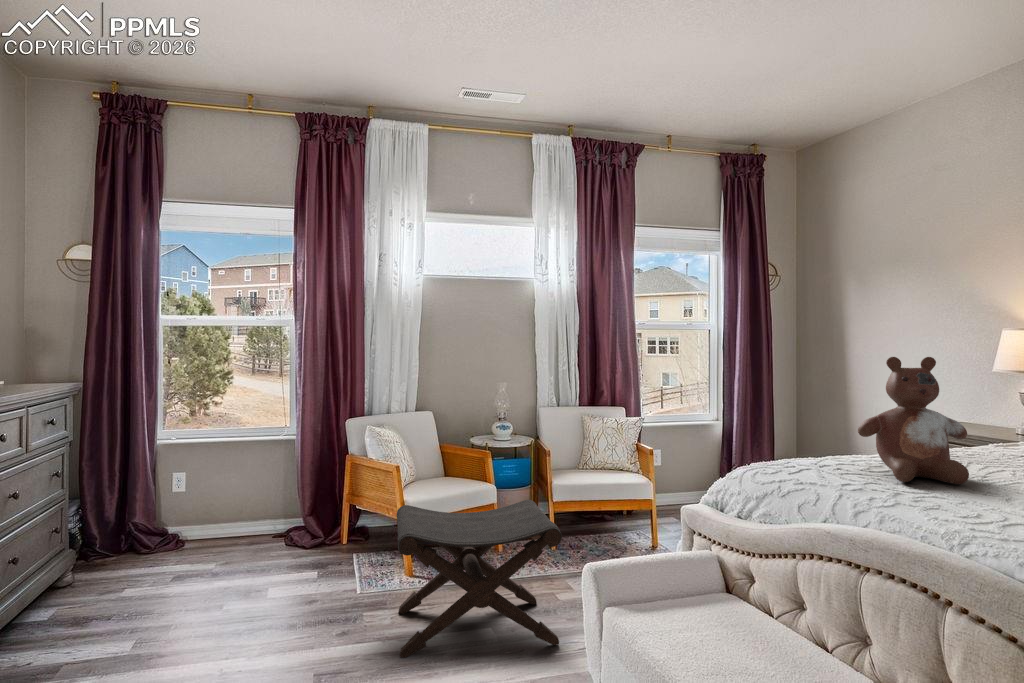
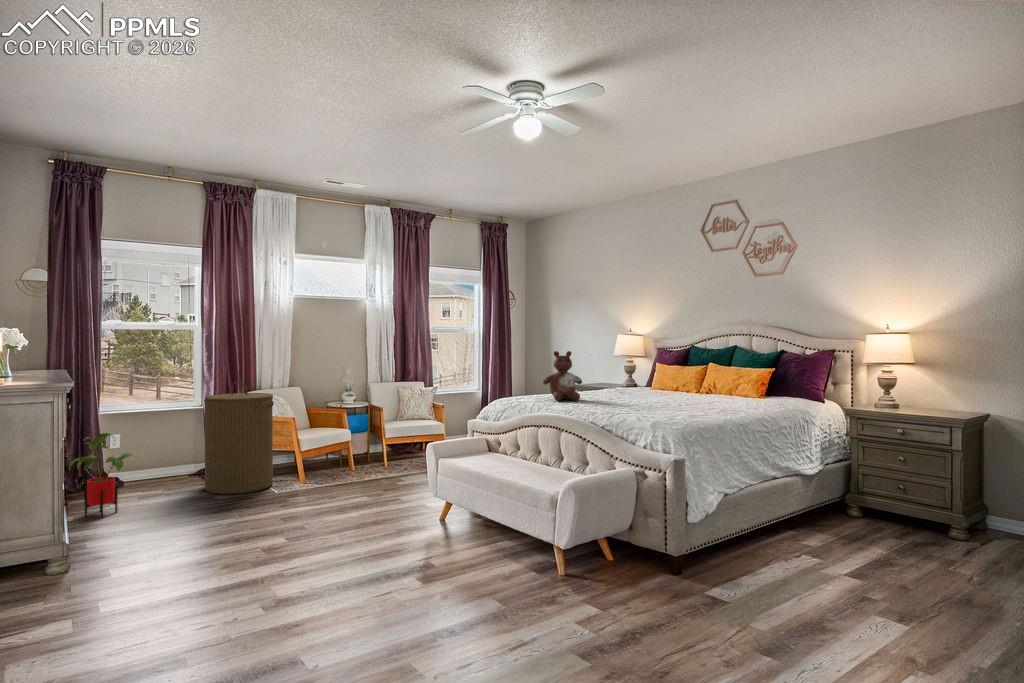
laundry hamper: none [267,403,370,585] -> present [204,381,274,494]
house plant: none [43,480,145,615] -> present [69,433,133,517]
footstool: present [397,500,562,658] -> none [307,431,408,512]

